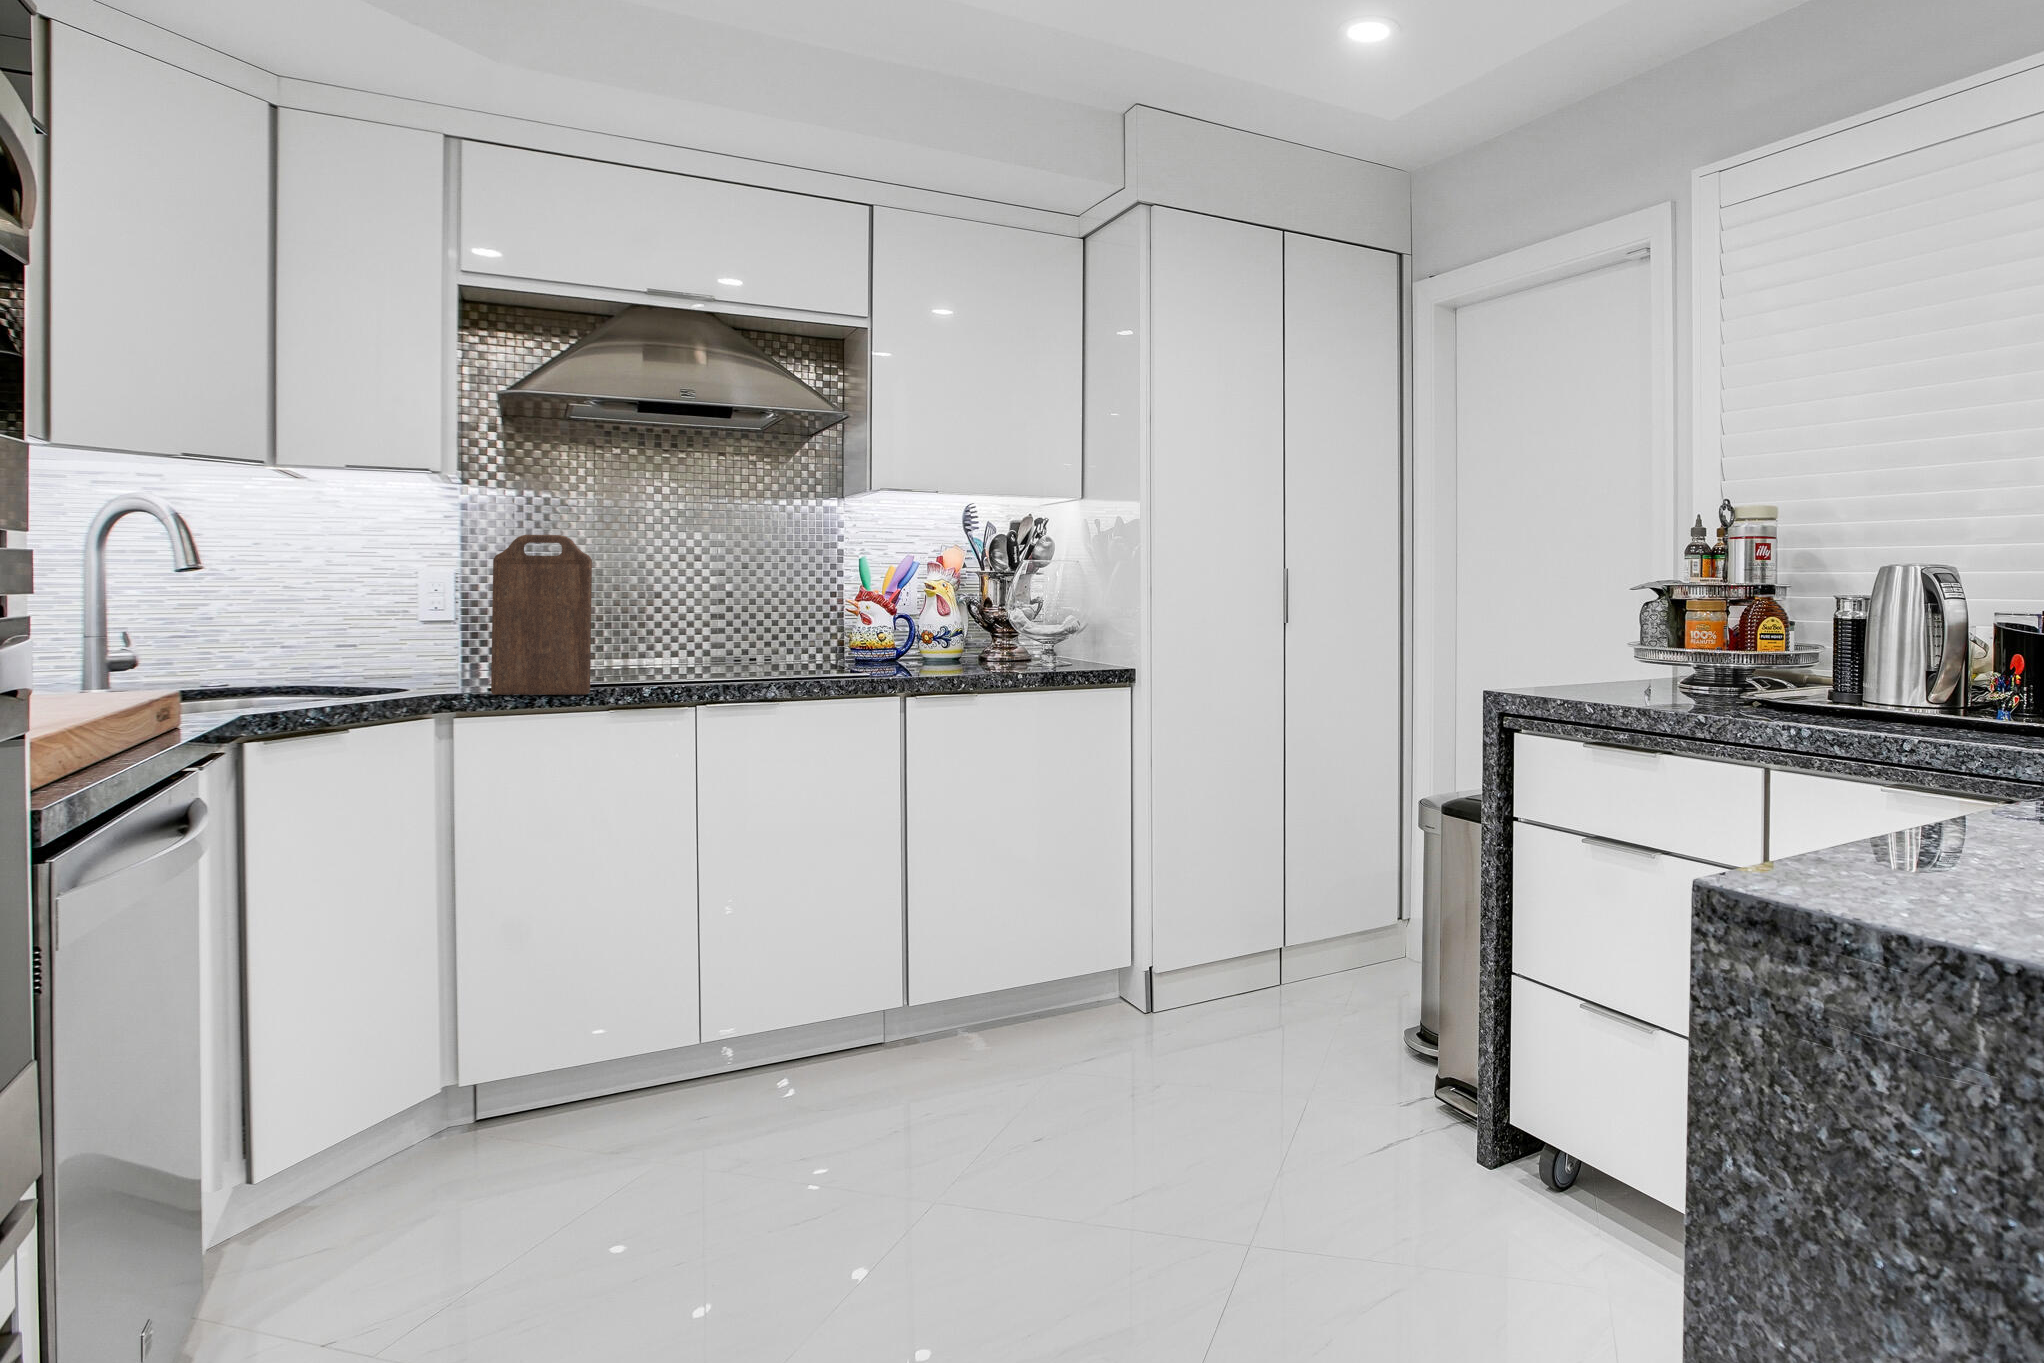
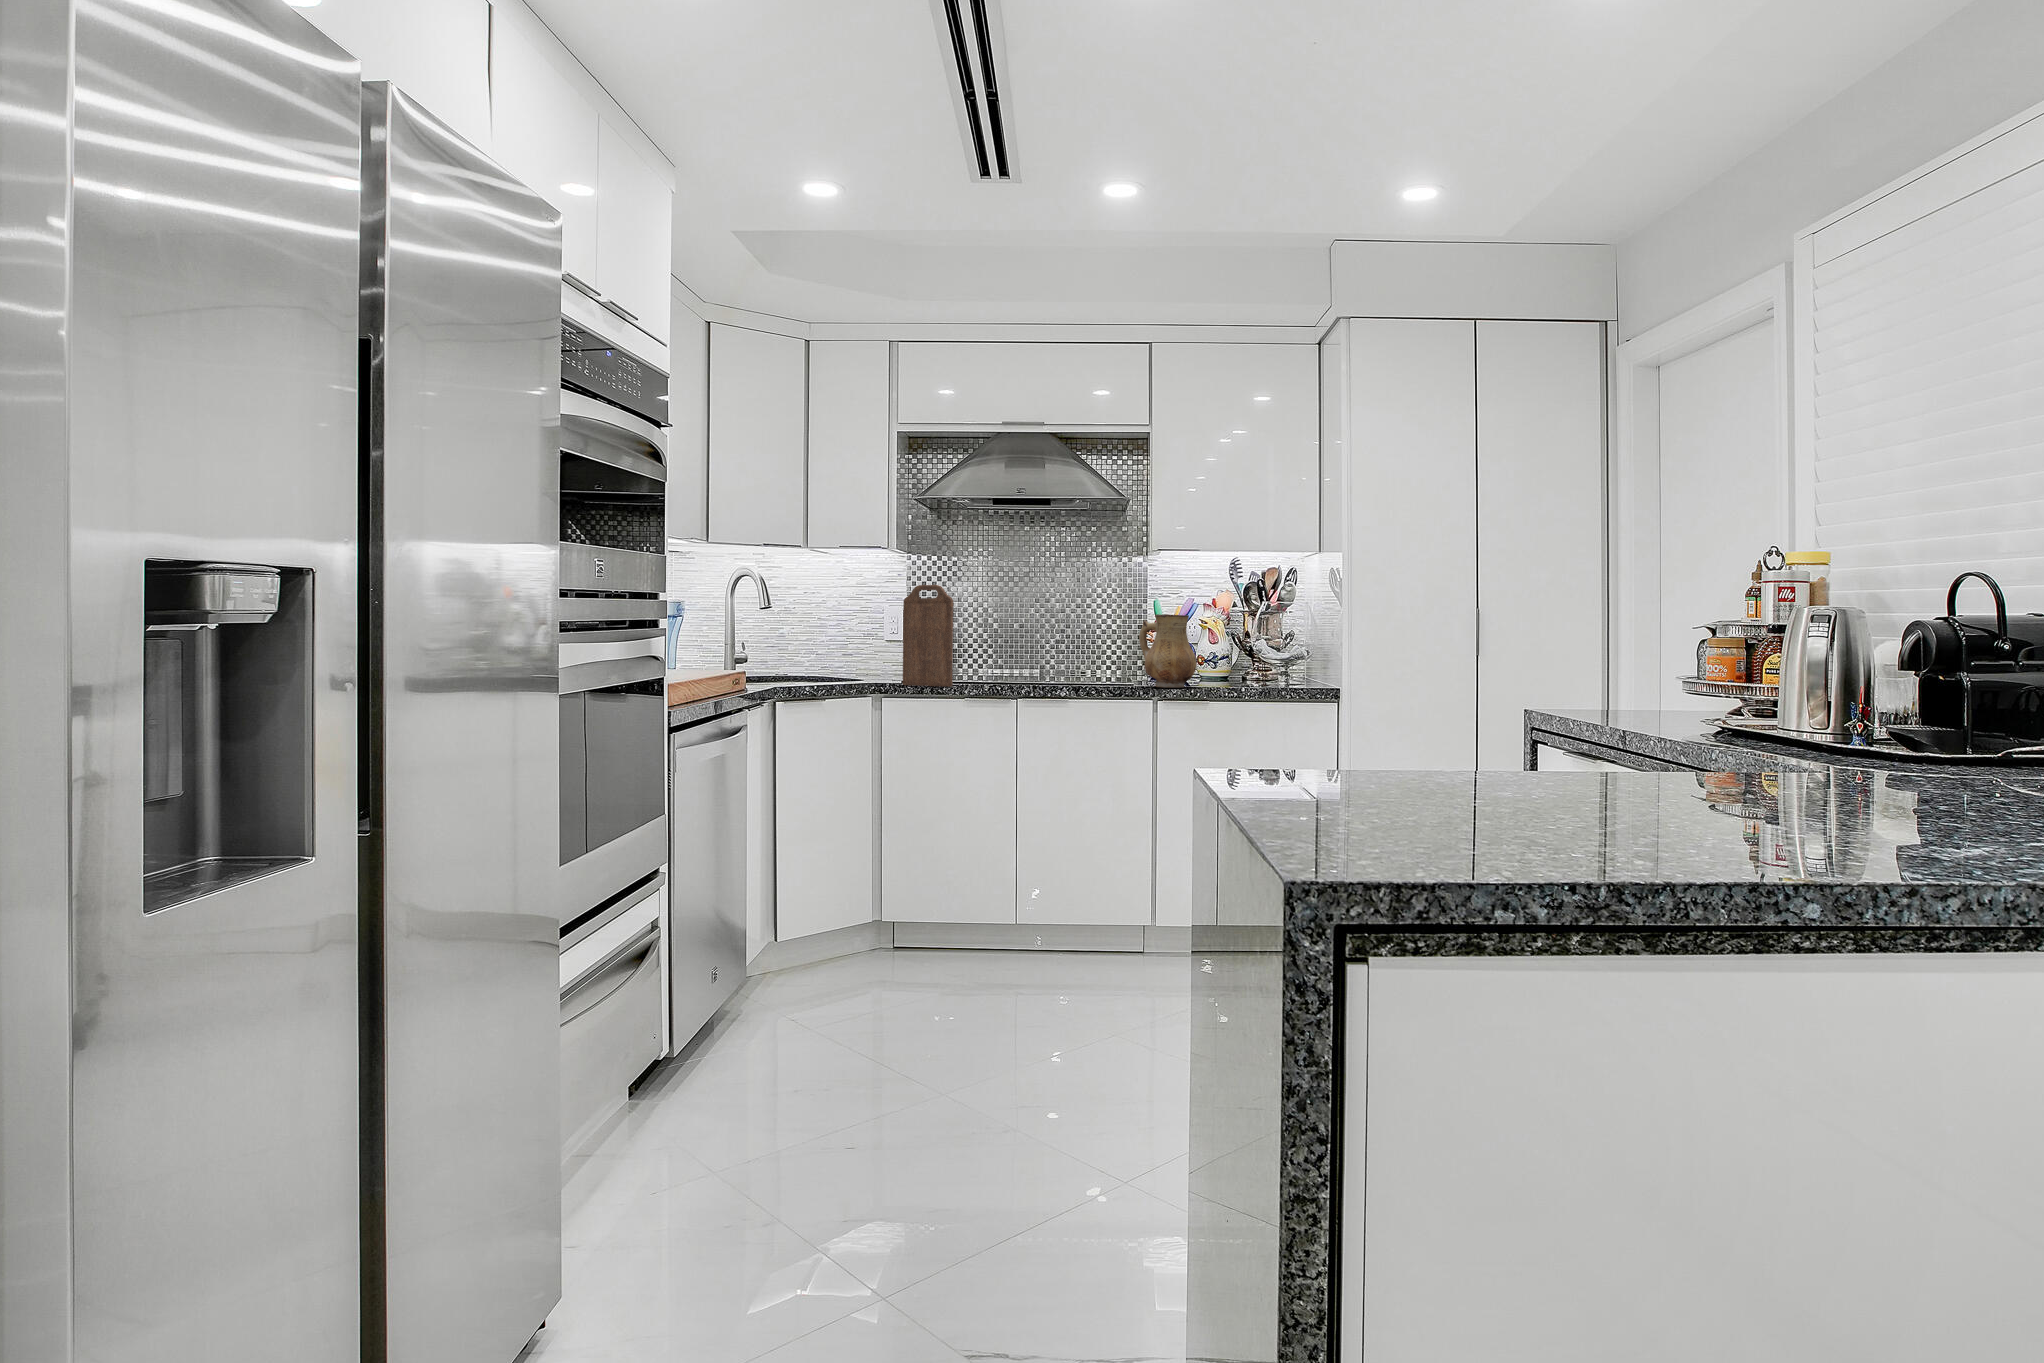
ceramic pitcher: none [879,581,961,680] -> present [1139,614,1196,688]

